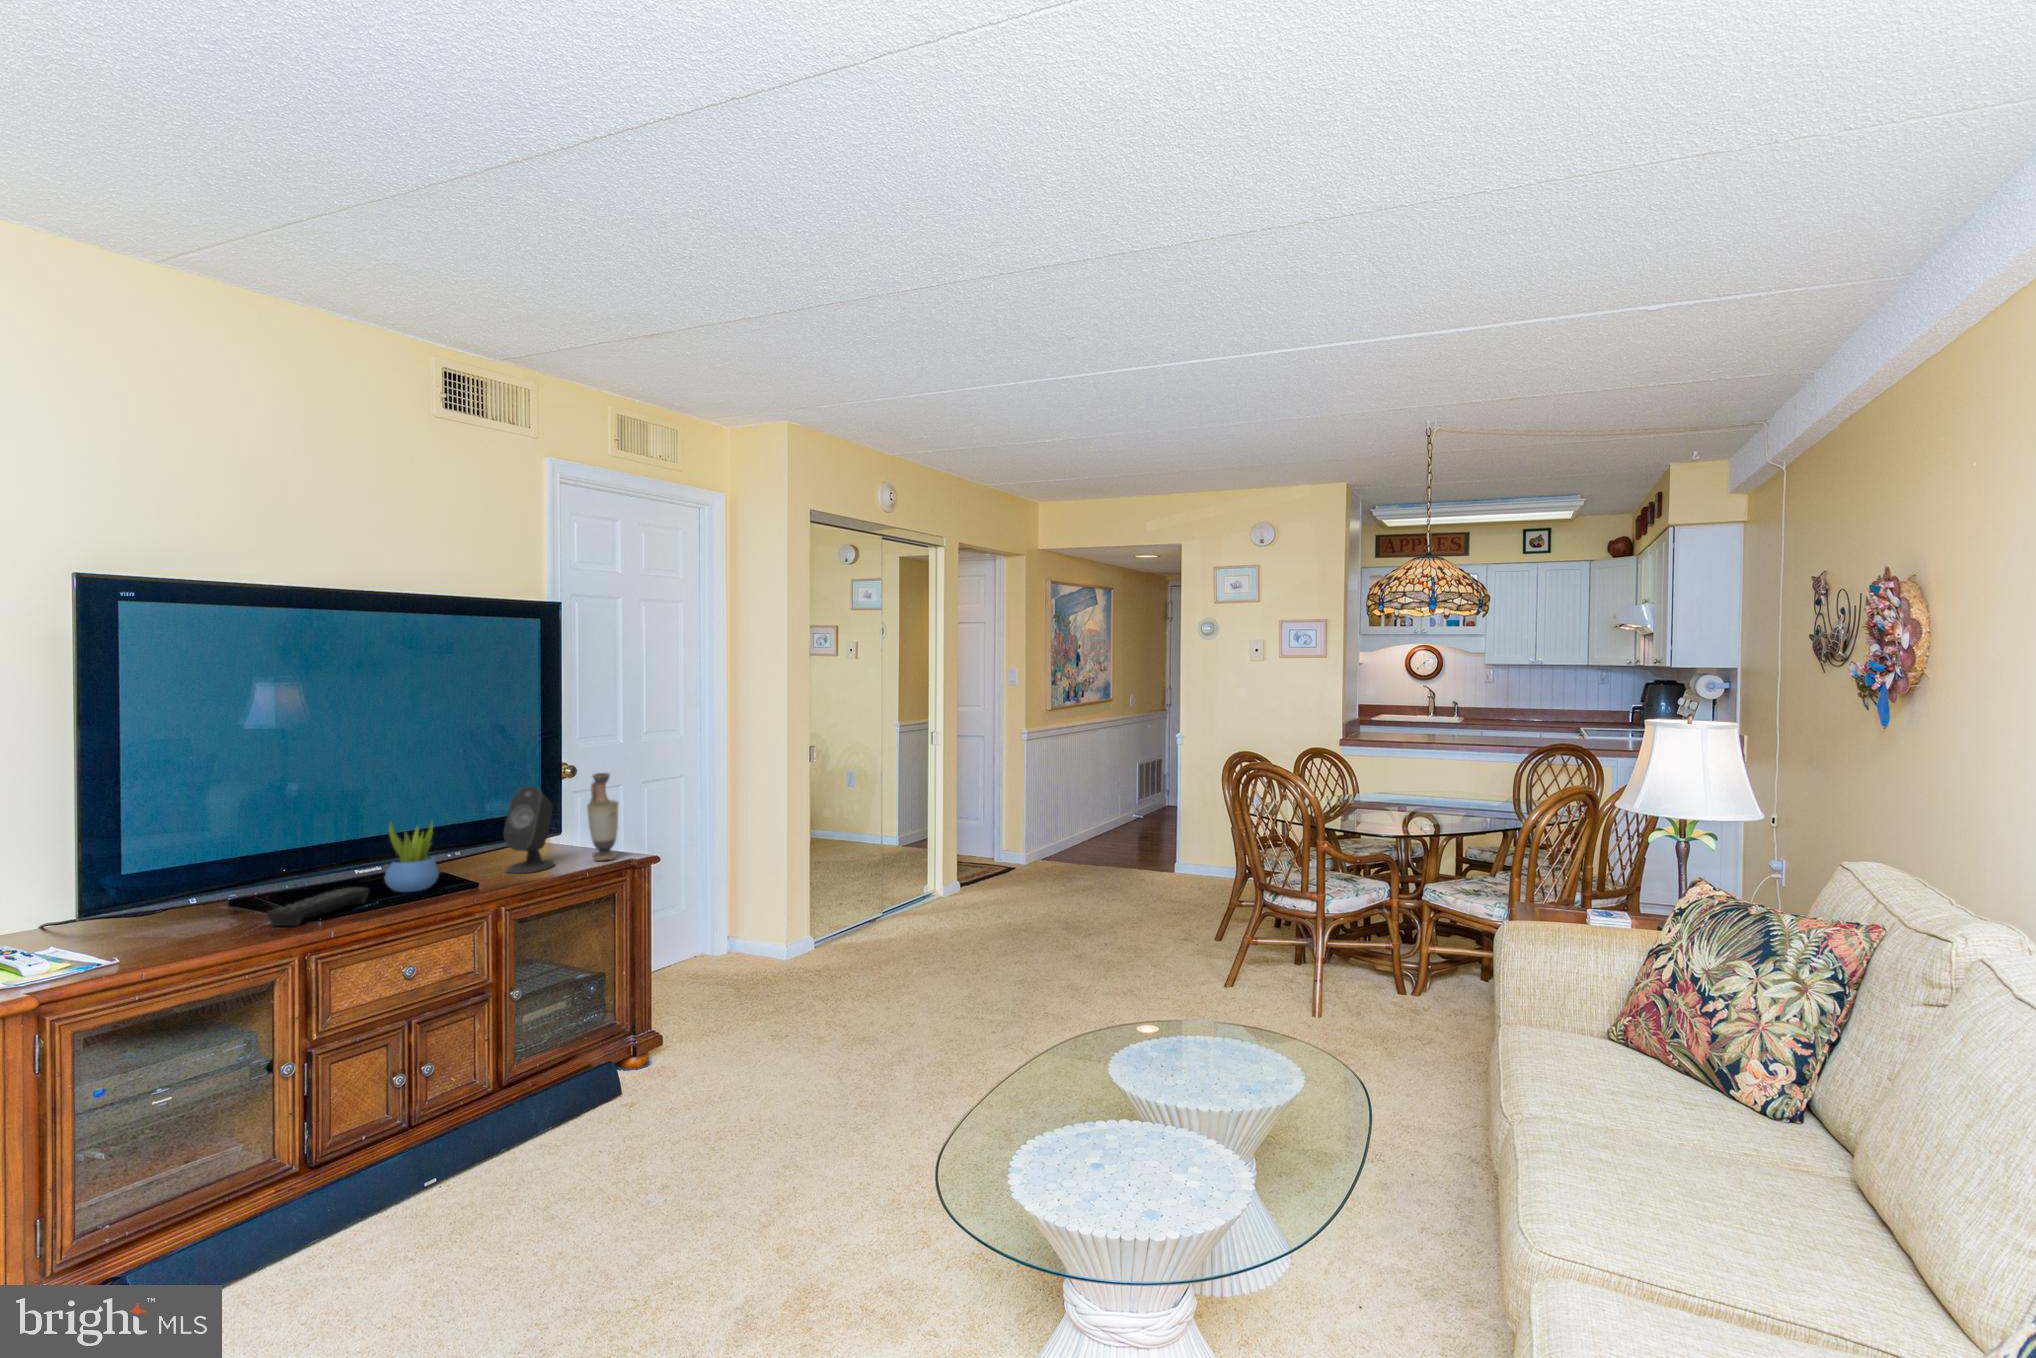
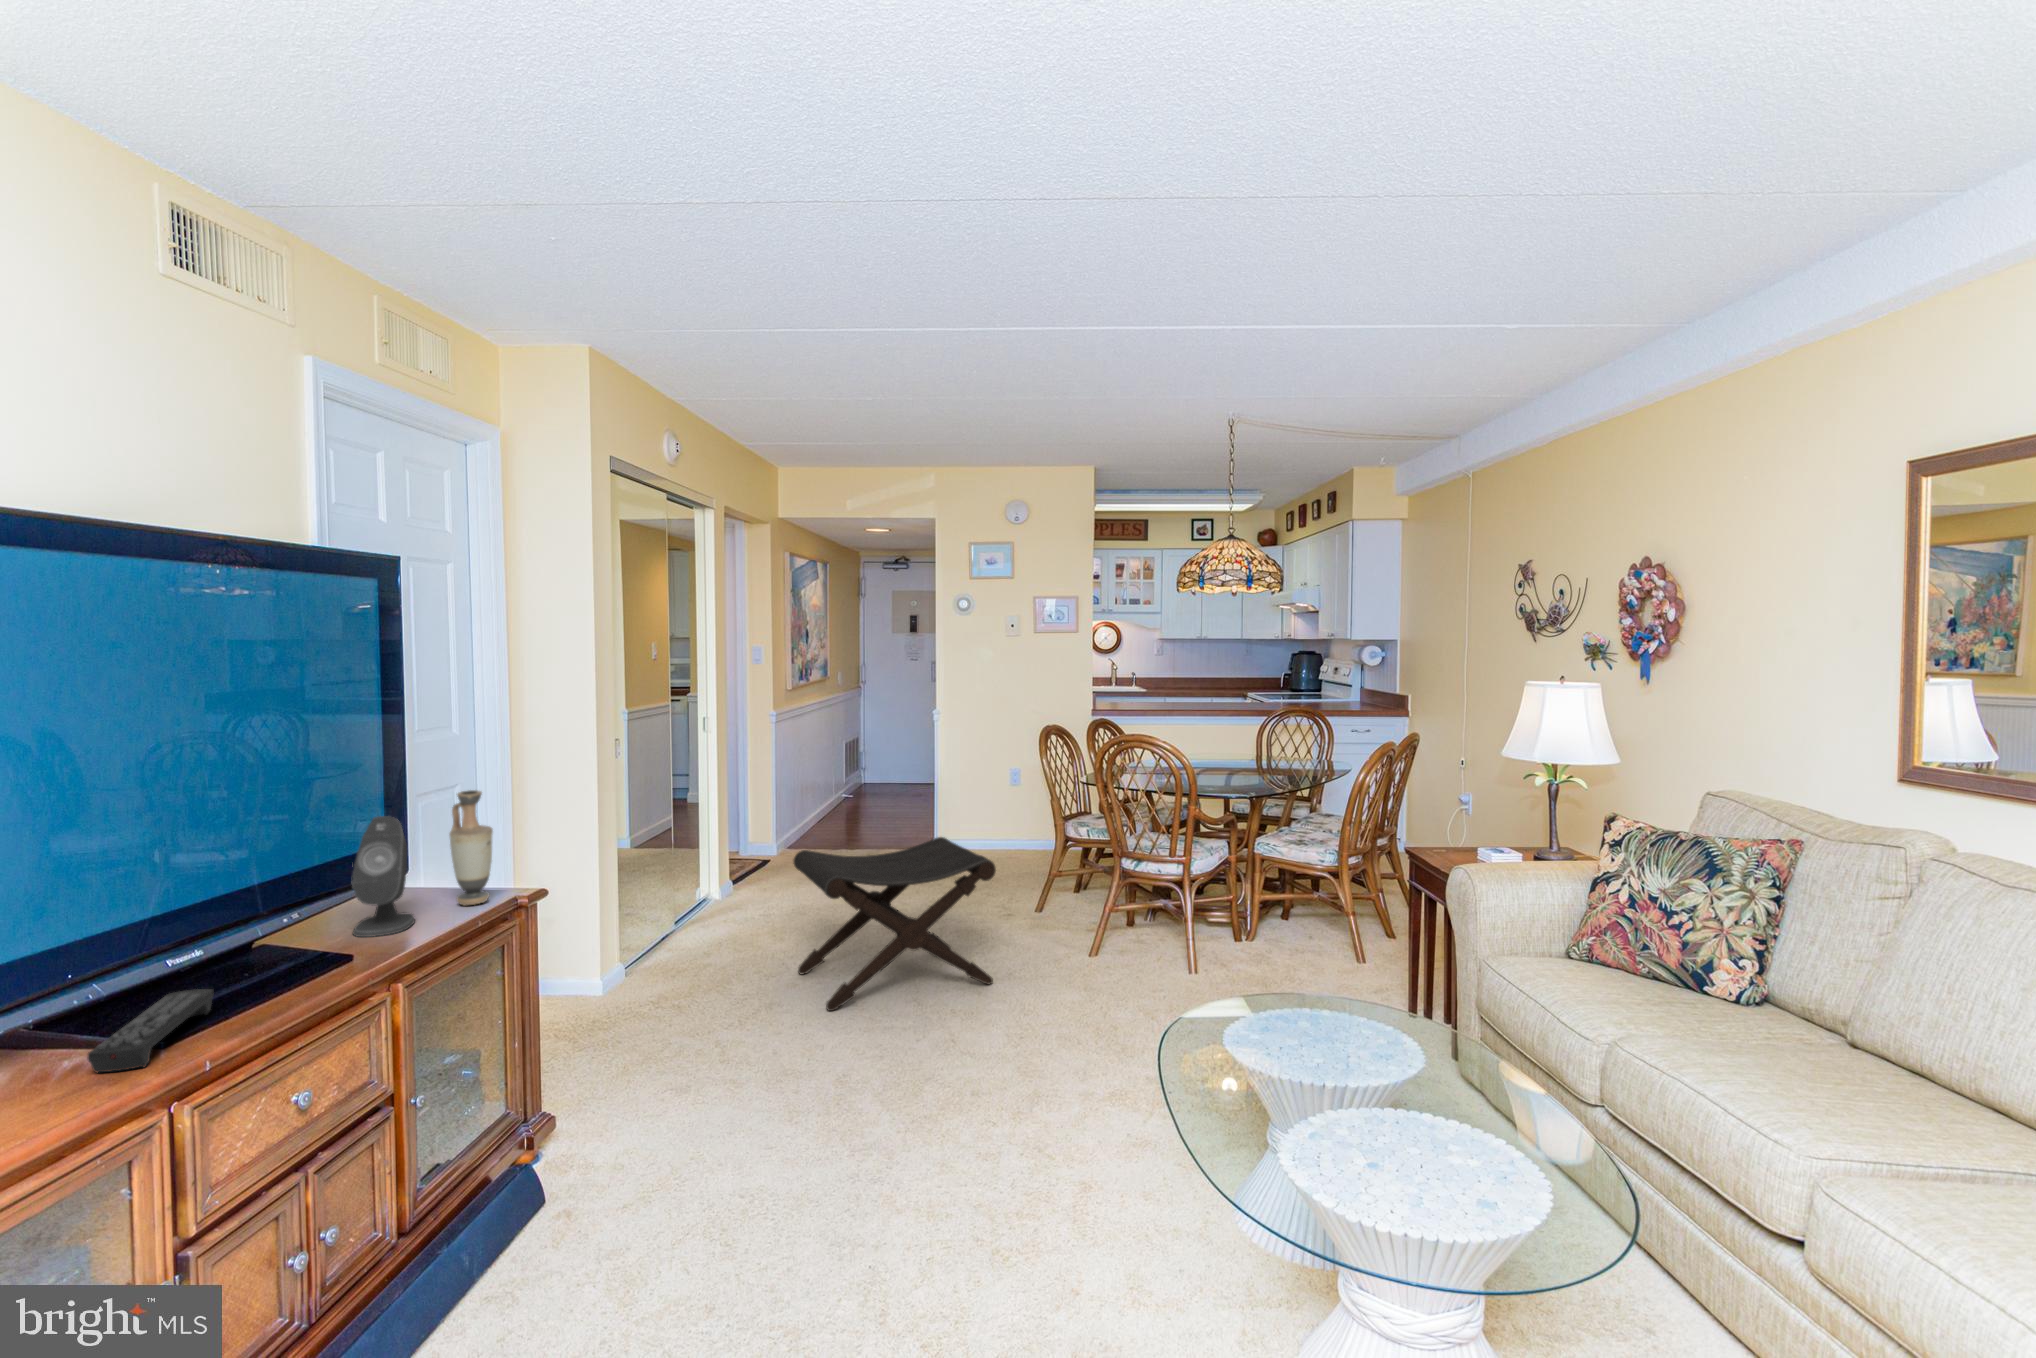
succulent plant: present [385,823,439,892] -> none [206,875,291,987]
footstool: none [936,853,1105,999] -> present [793,837,996,1011]

